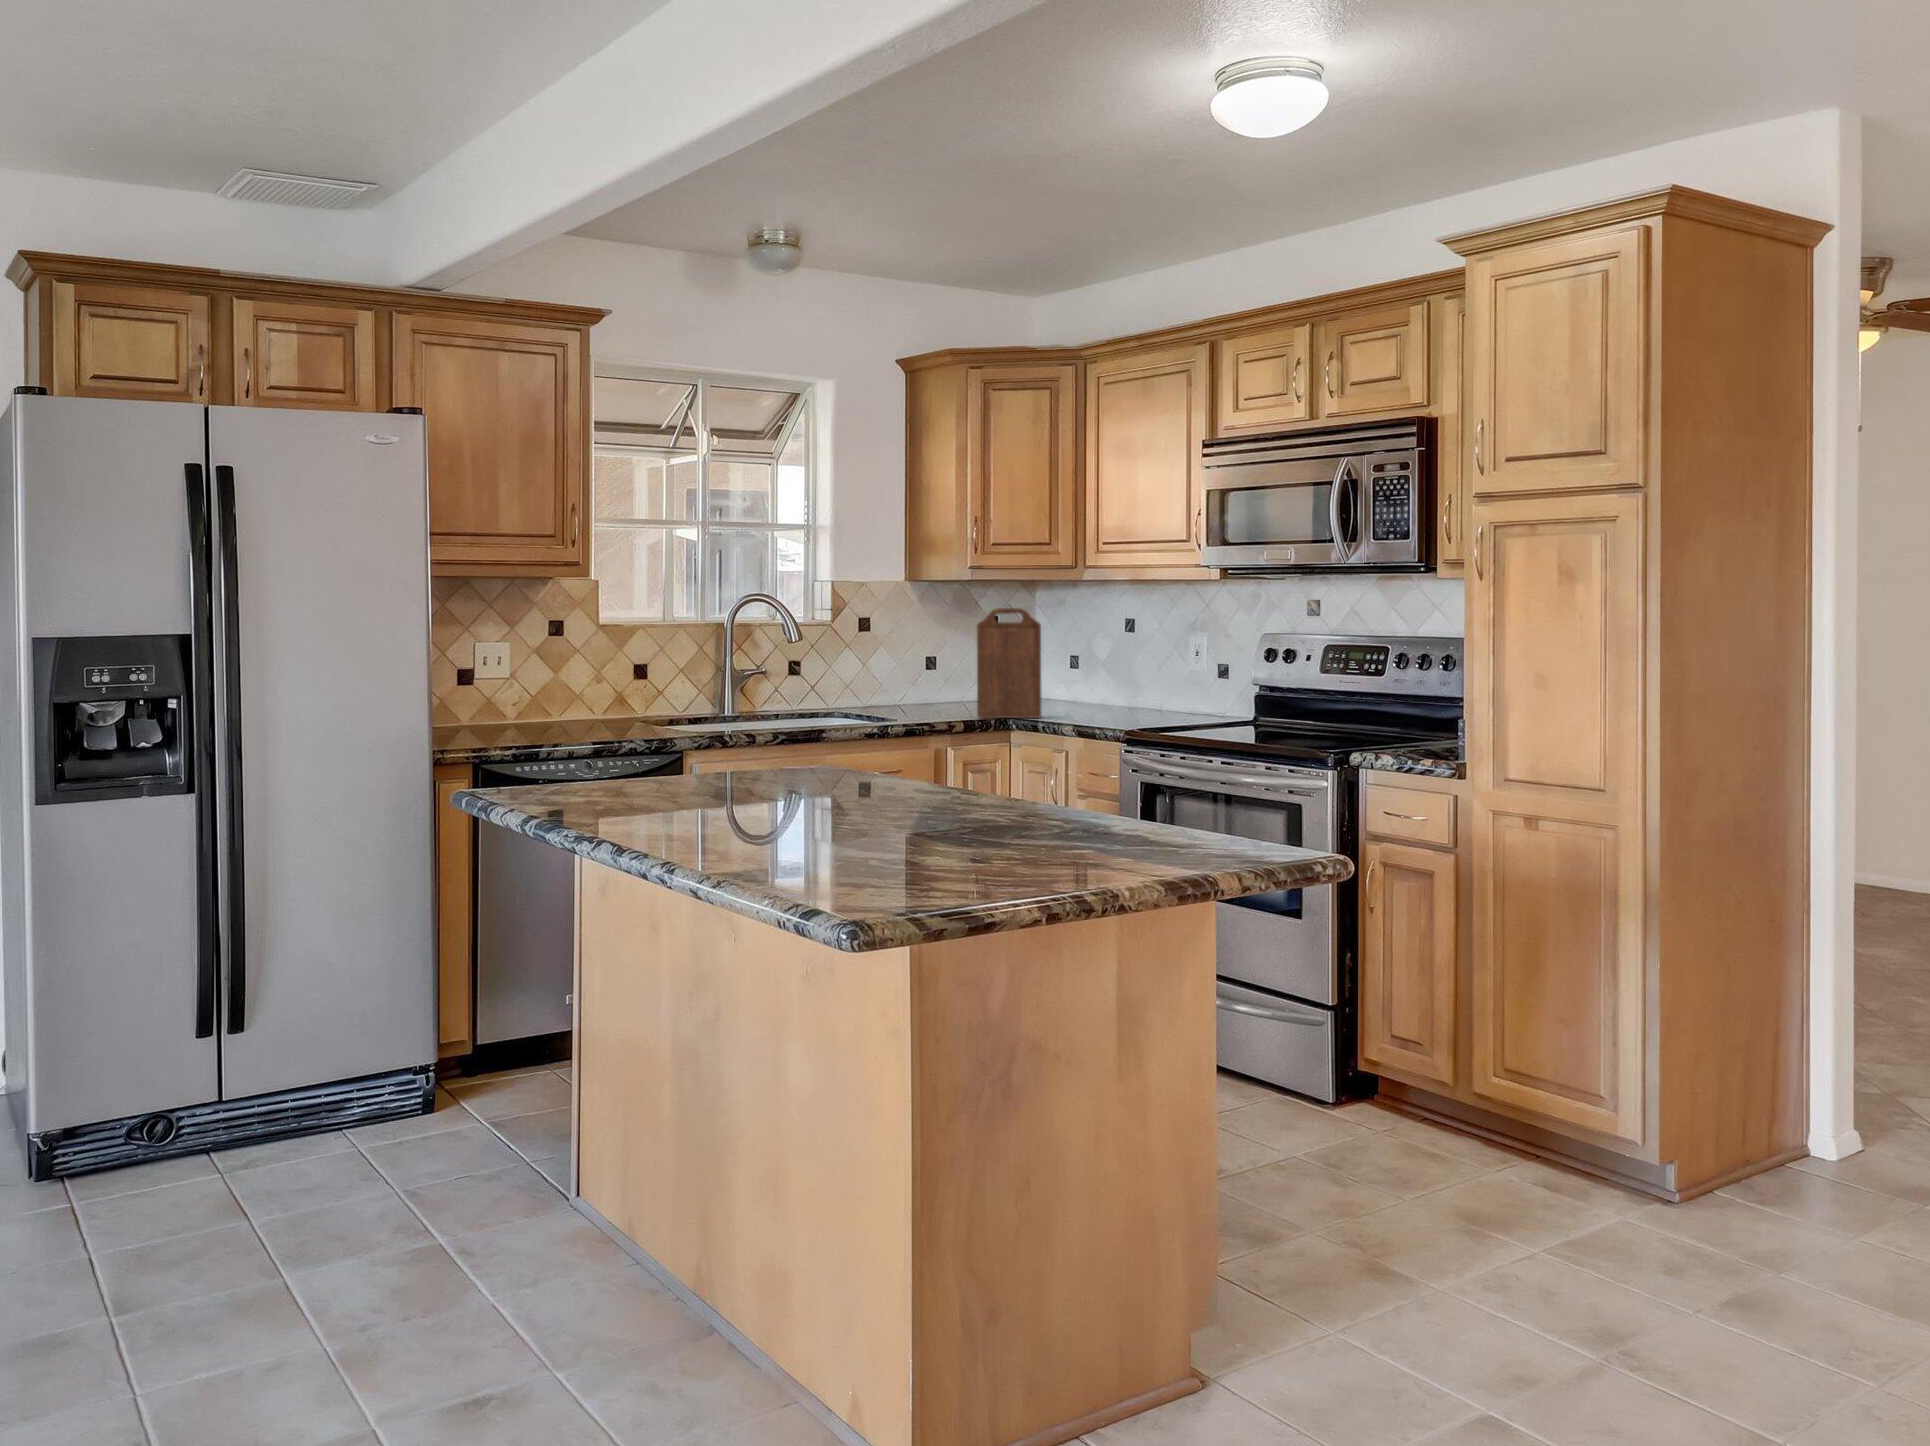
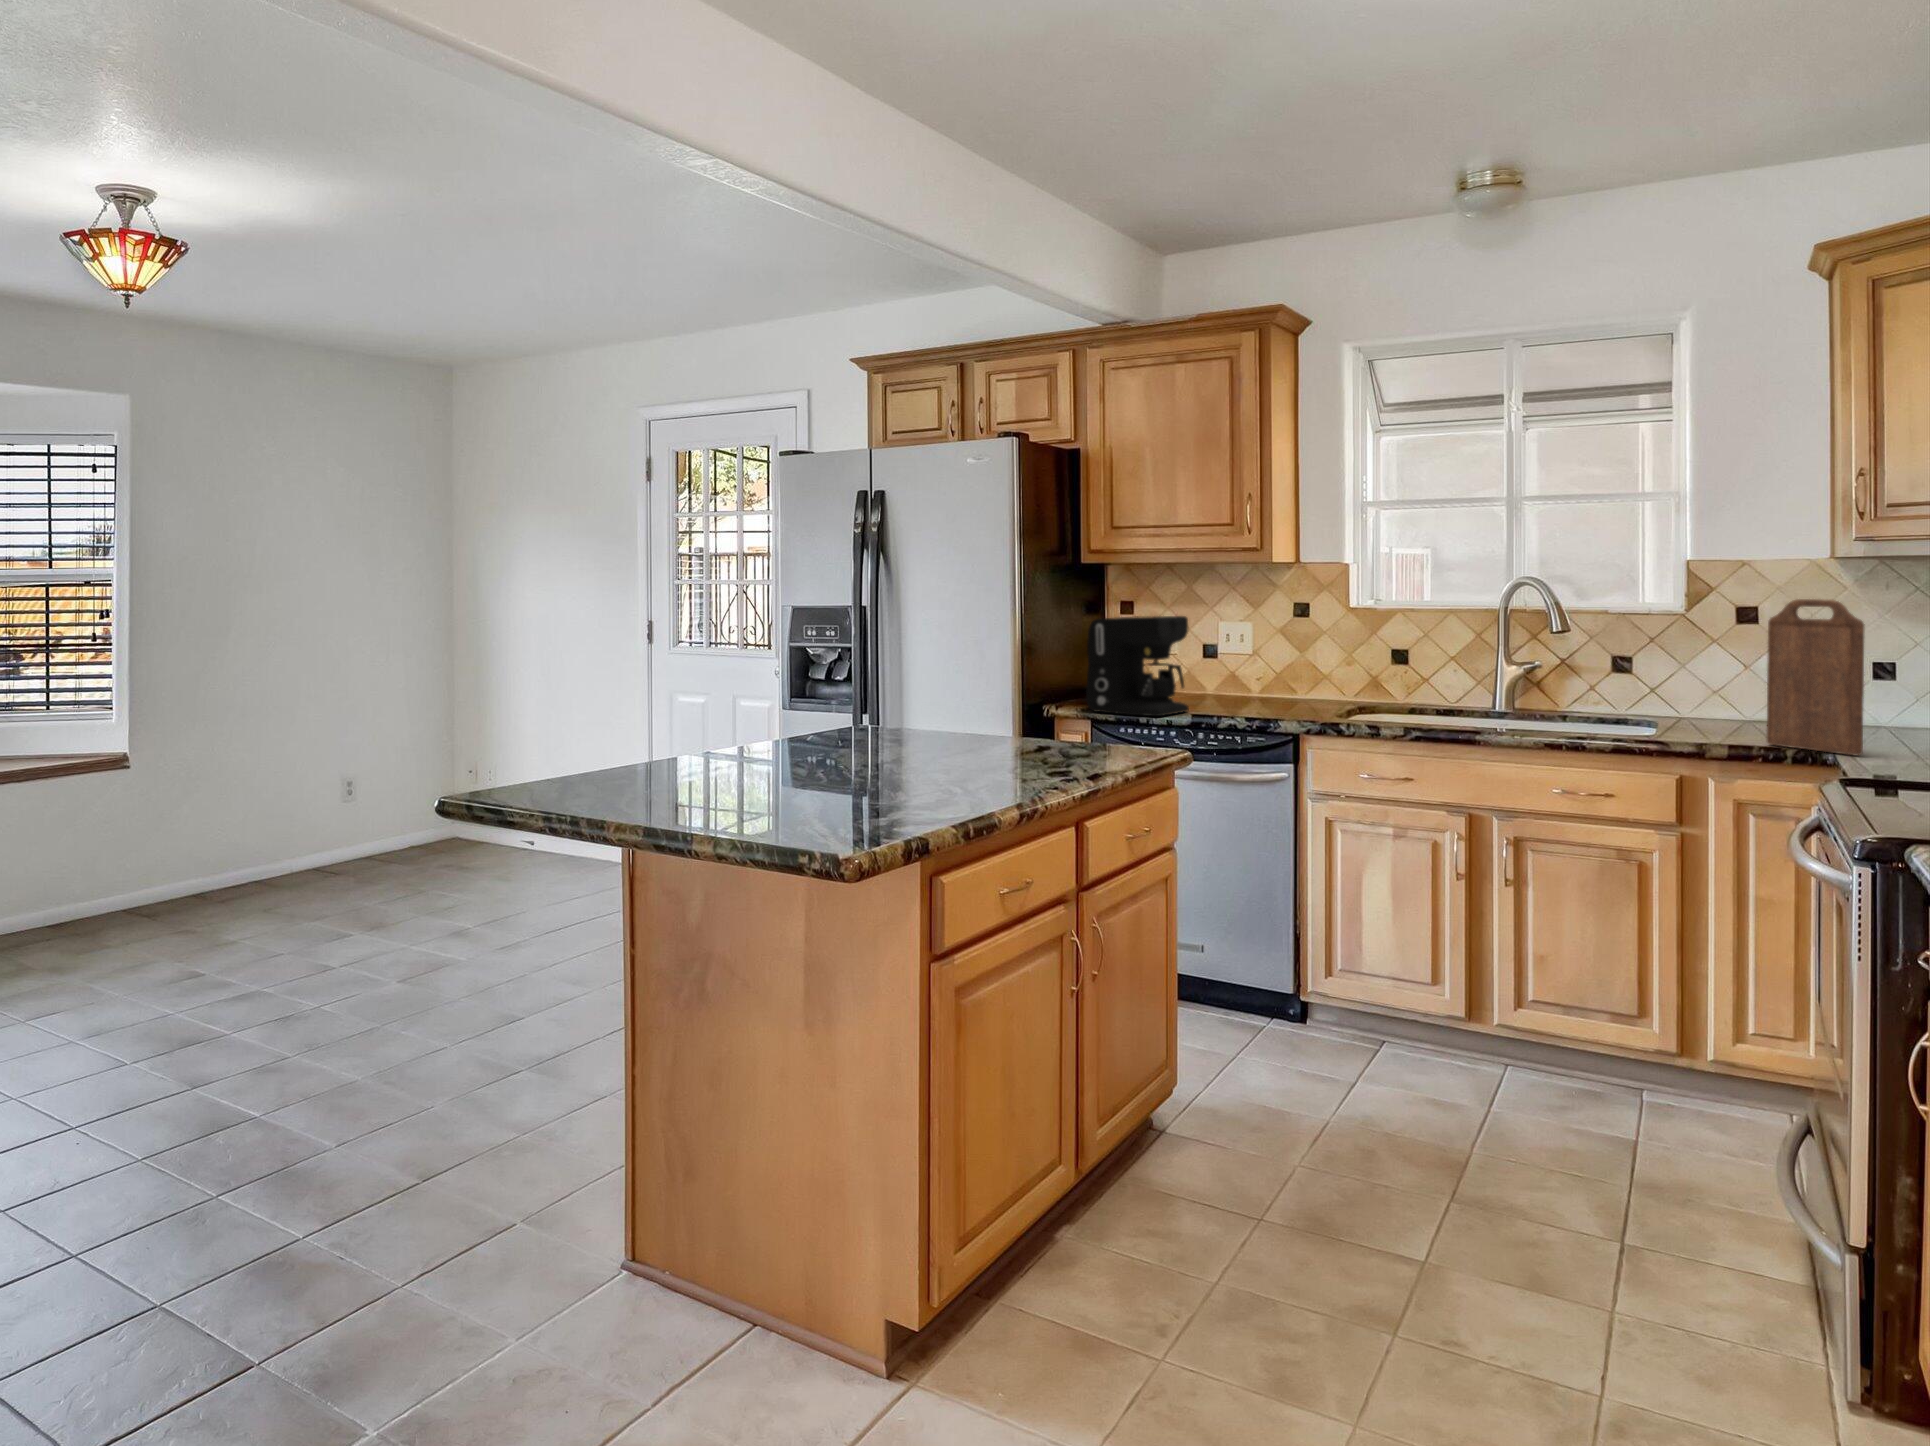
coffee maker: none [470,634,580,750] -> present [1086,616,1189,716]

